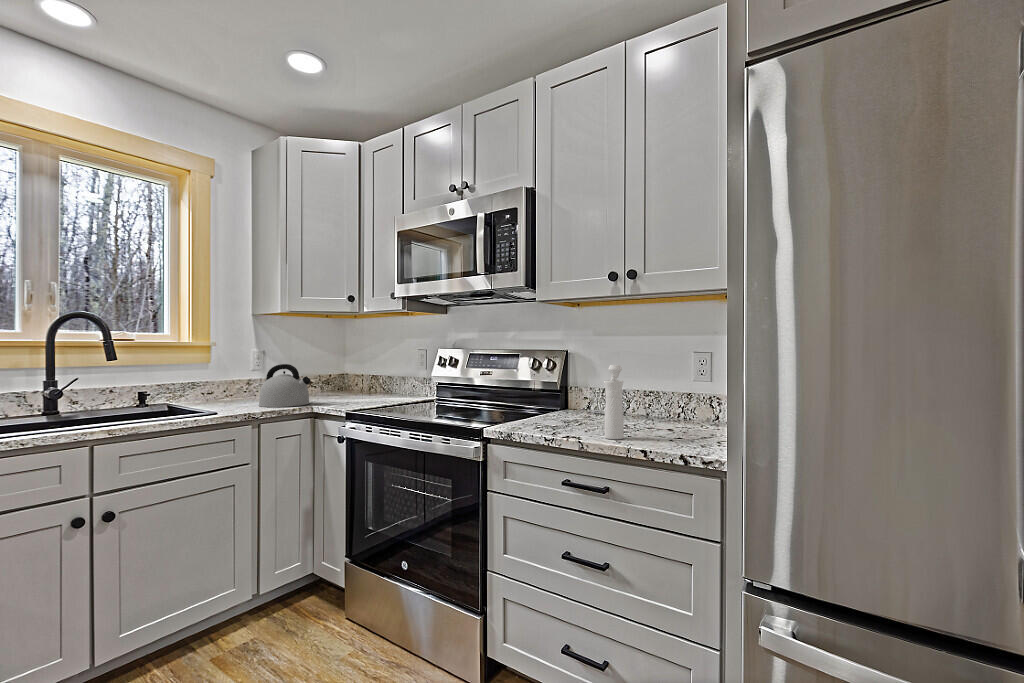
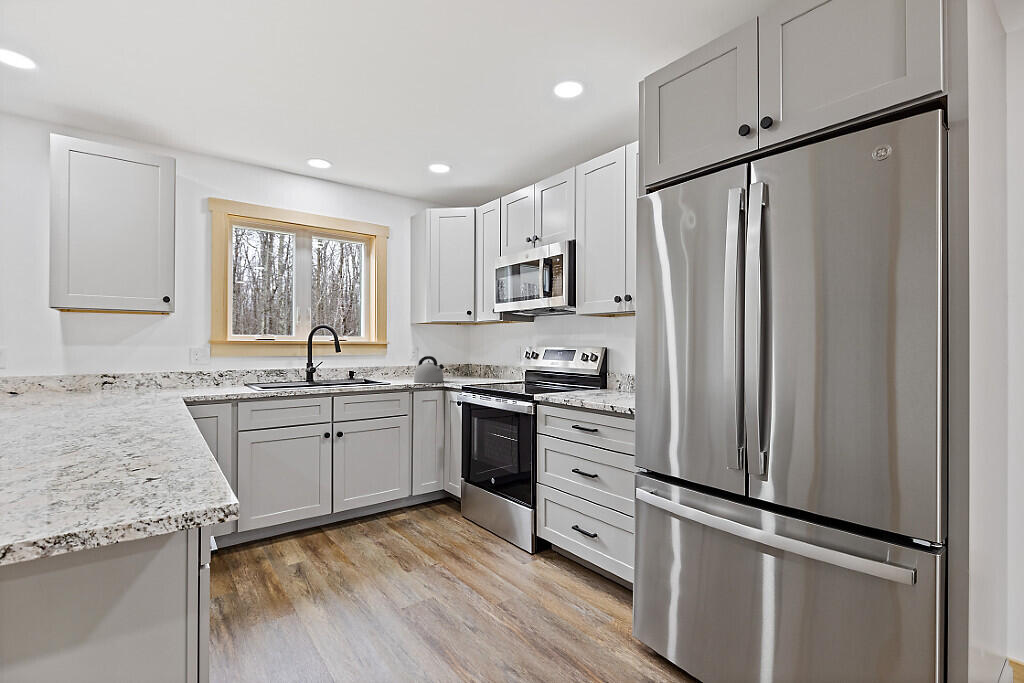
pepper mill: present [604,365,624,439] -> none [598,357,616,401]

